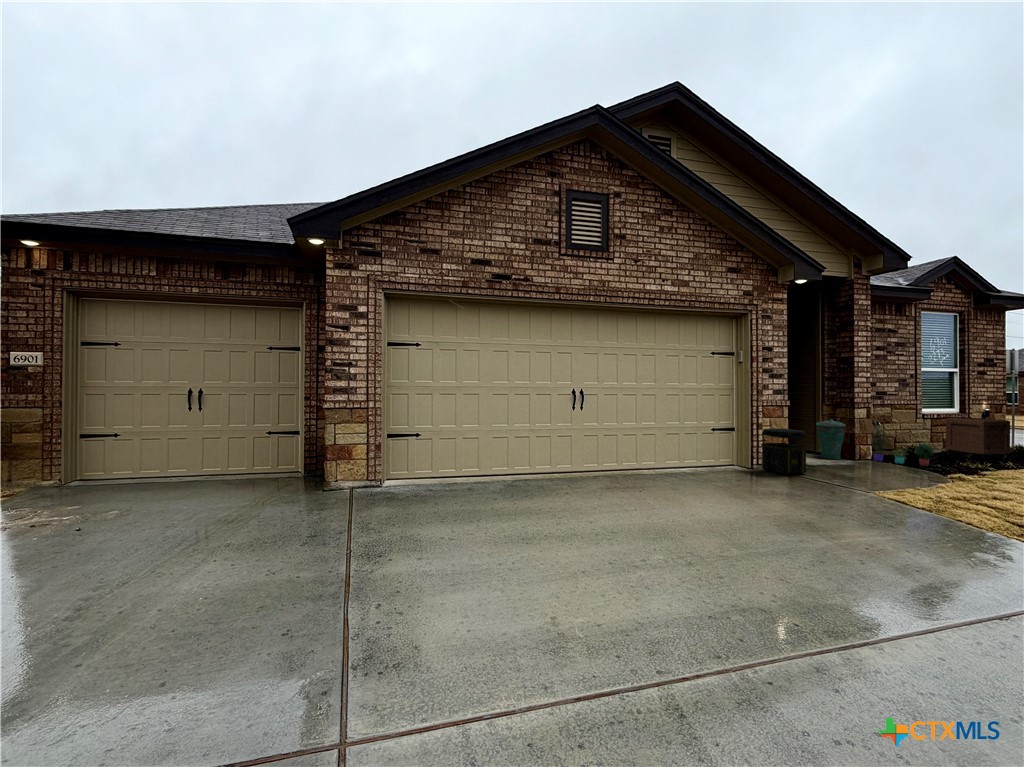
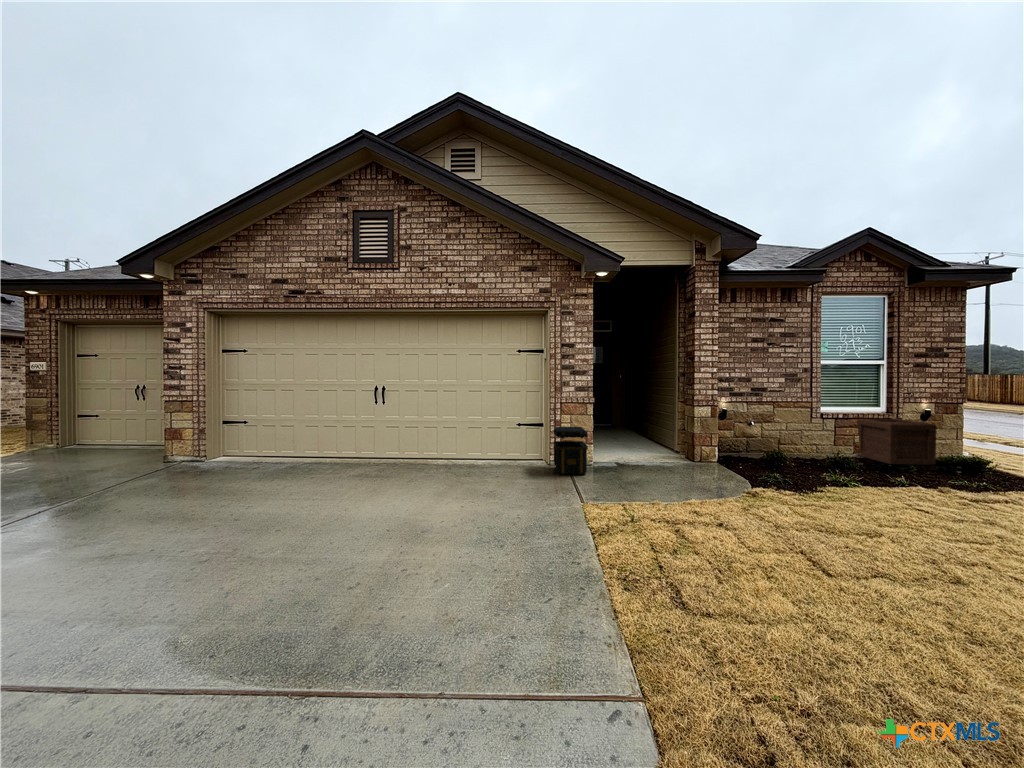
trash can: present [816,419,846,459] -> none [661,418,689,460]
potted plant: present [870,426,935,466] -> none [712,424,770,475]

